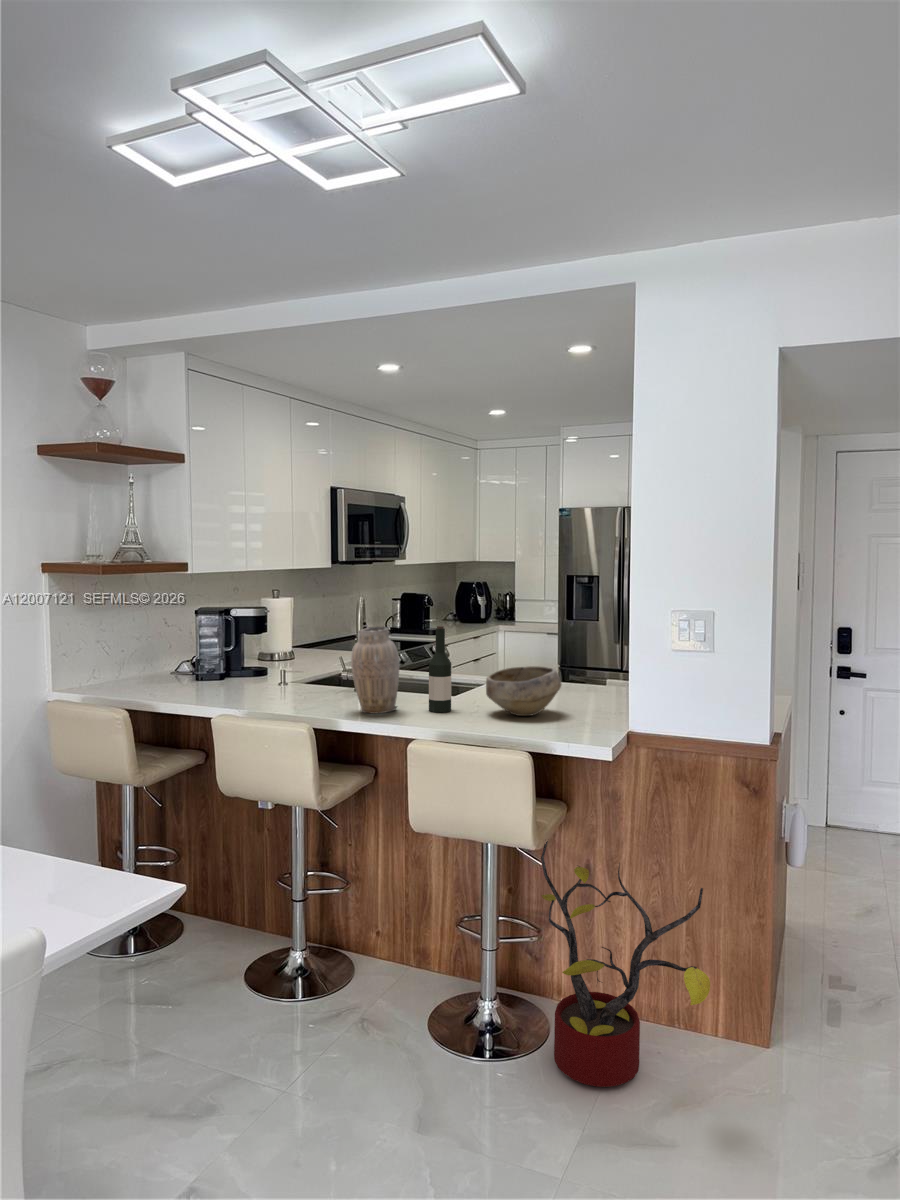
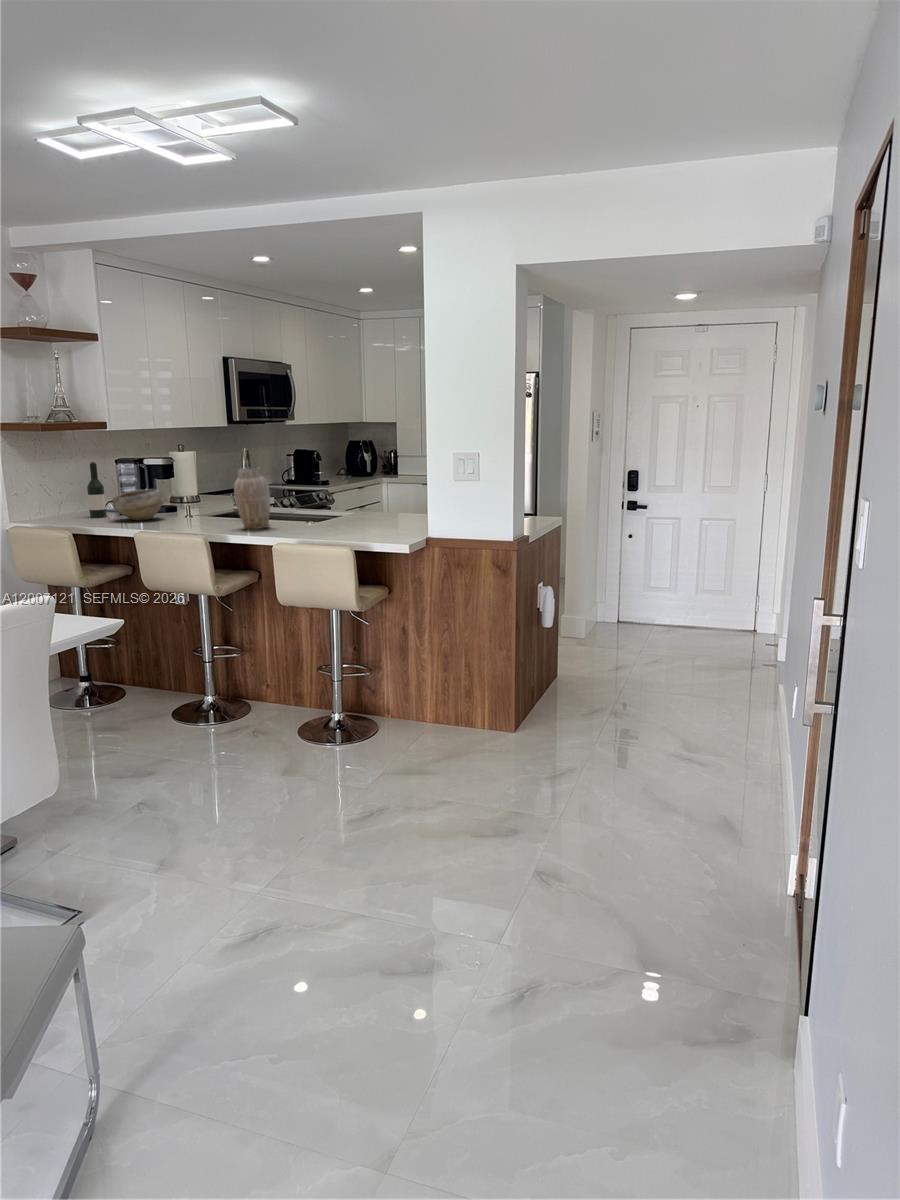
wine bottle: present [429,626,451,712] -> present [87,462,106,518]
bowl: present [486,666,562,716] -> present [113,489,165,521]
decorative plant: present [541,841,710,1087] -> none [368,606,461,751]

